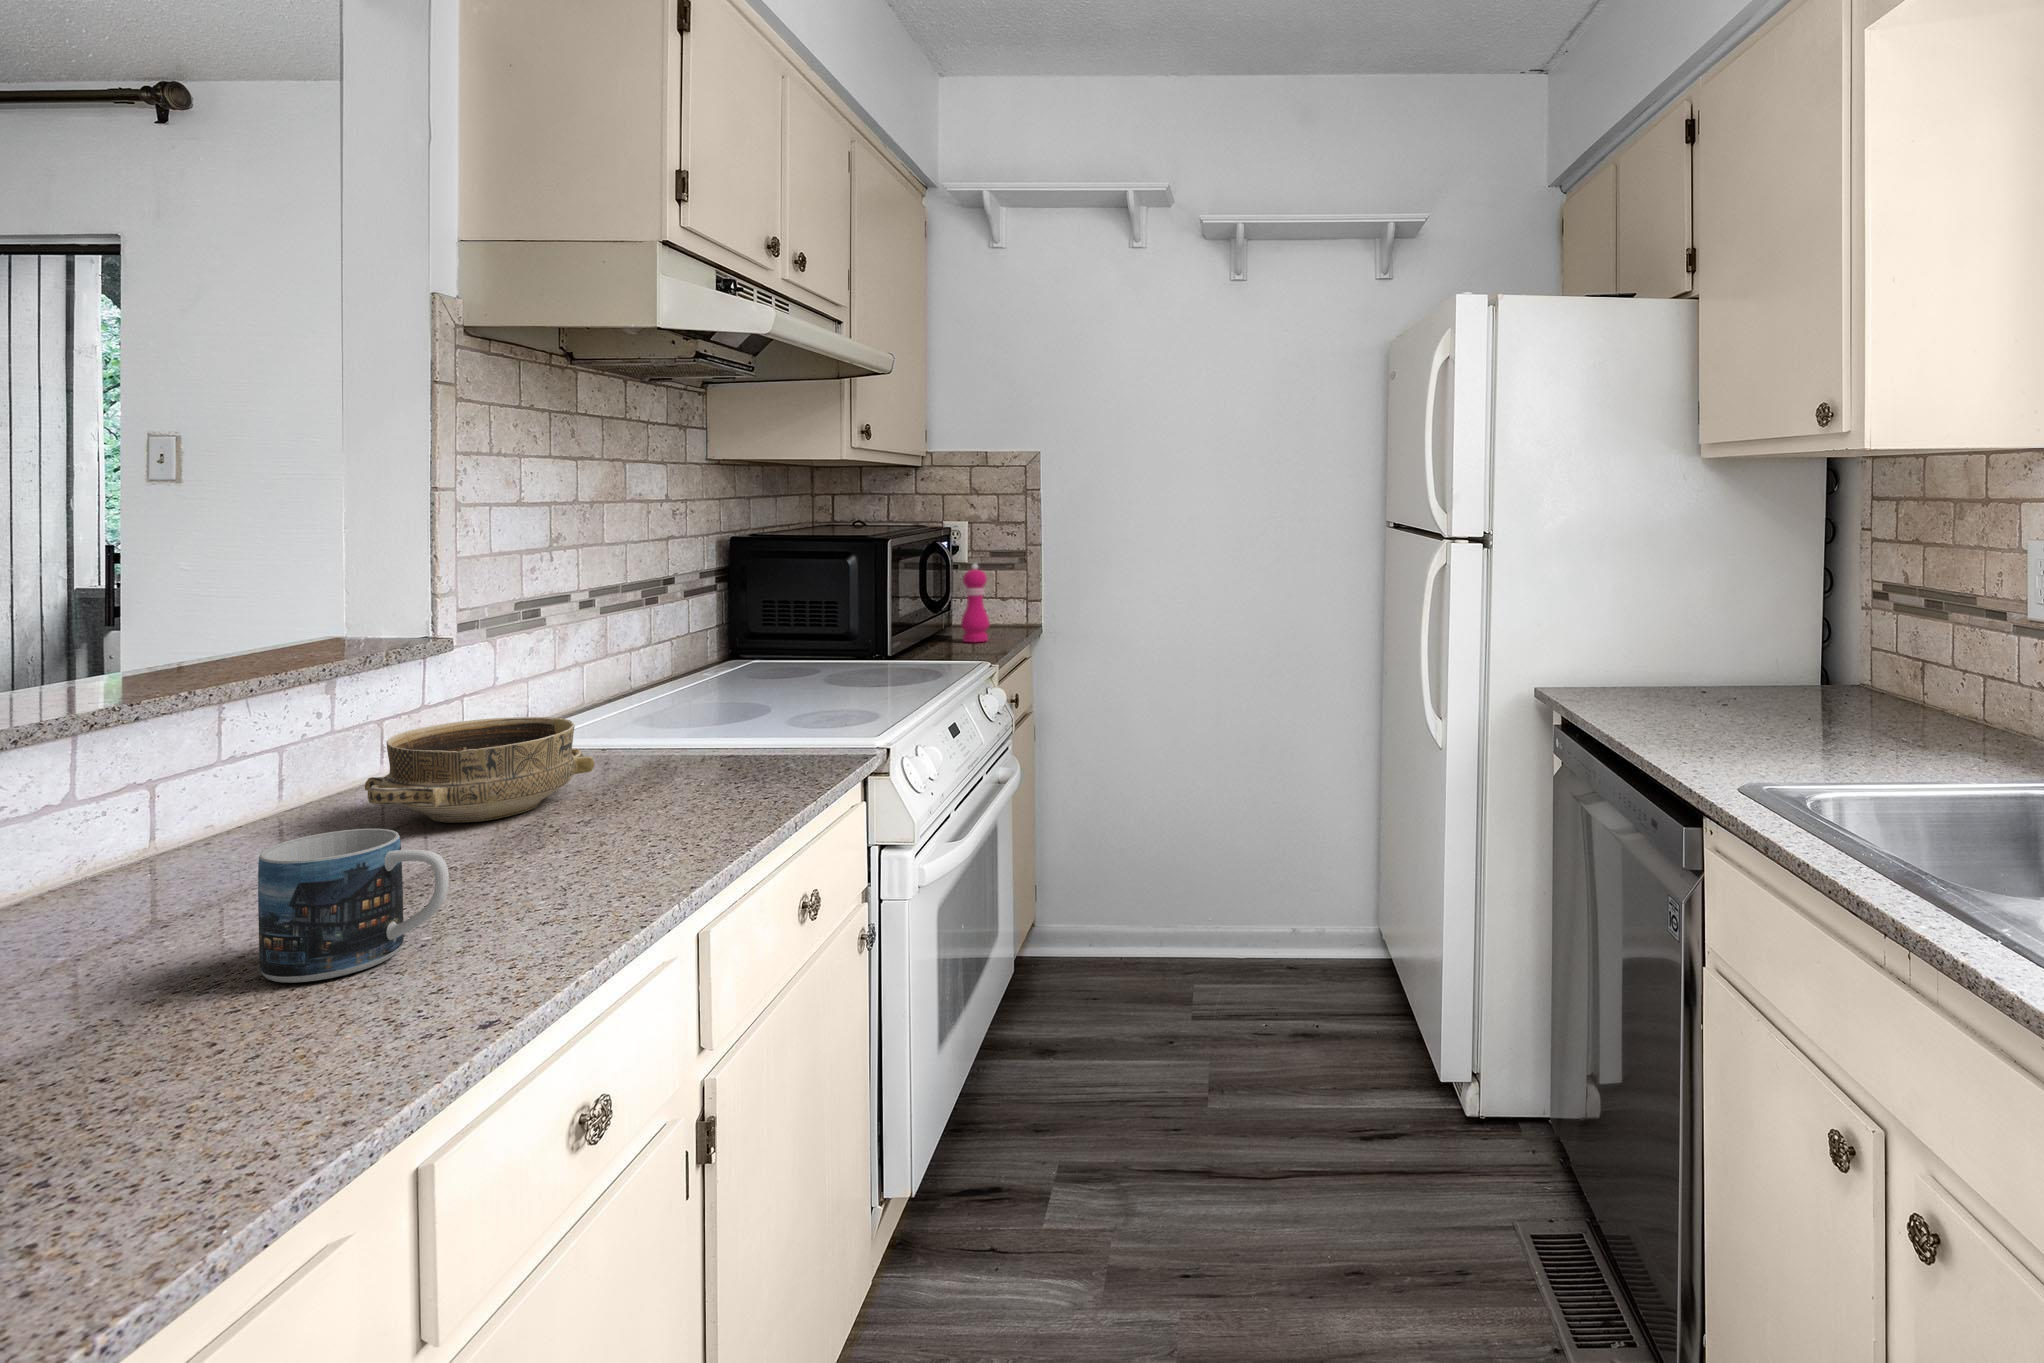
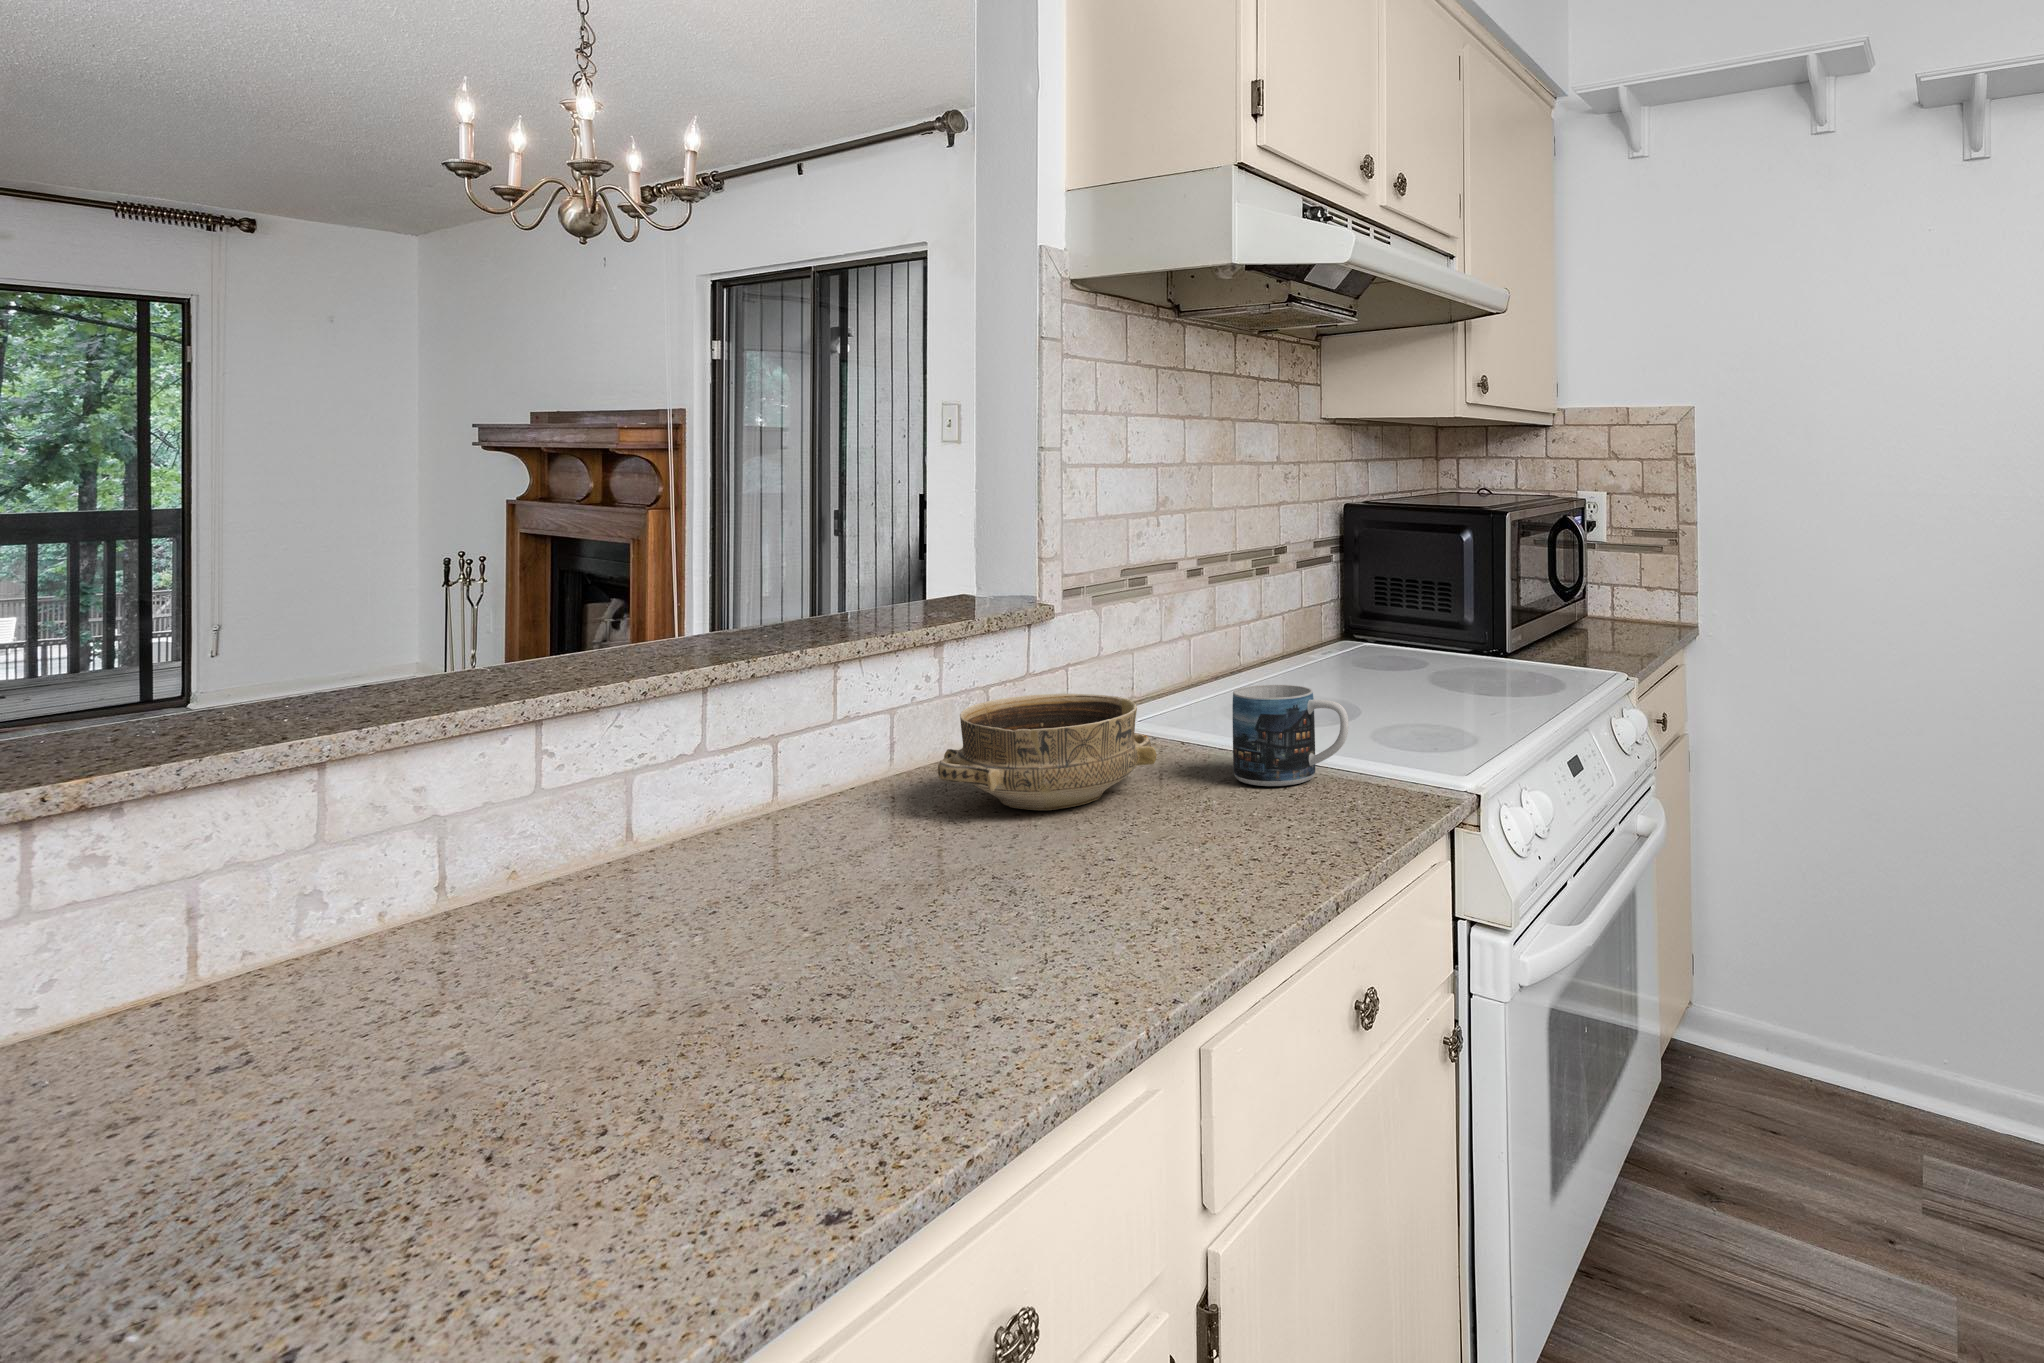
pepper mill: present [961,564,989,642] -> none [1596,540,1631,635]
mug: present [258,829,449,983] -> present [1232,685,1349,786]

